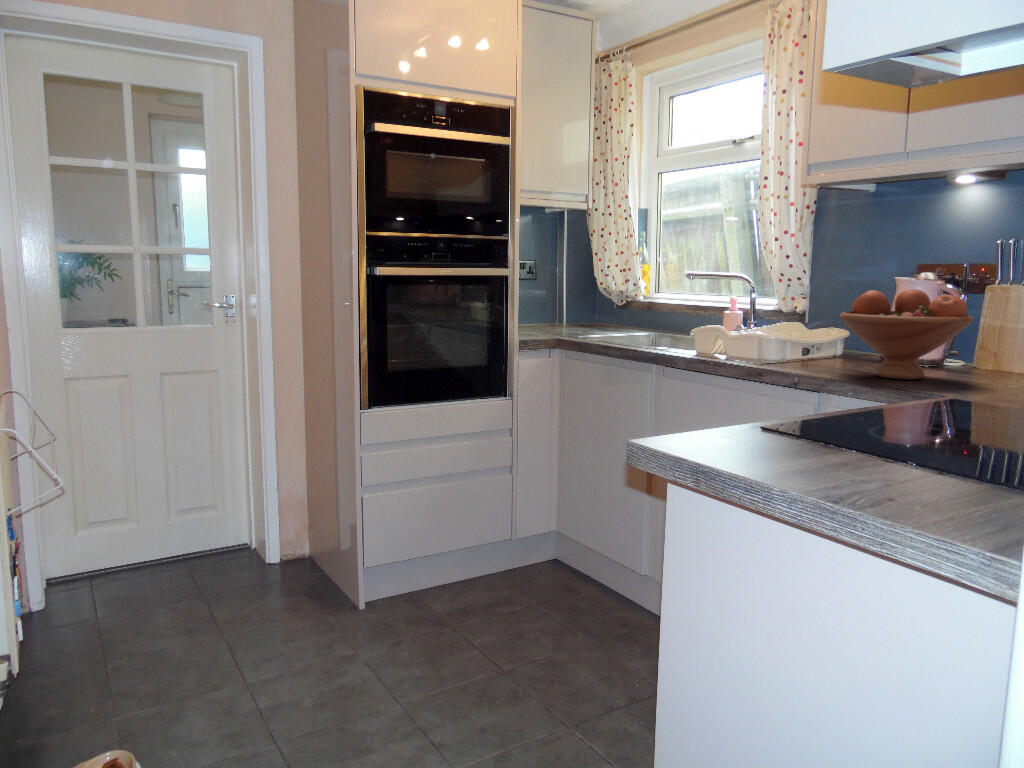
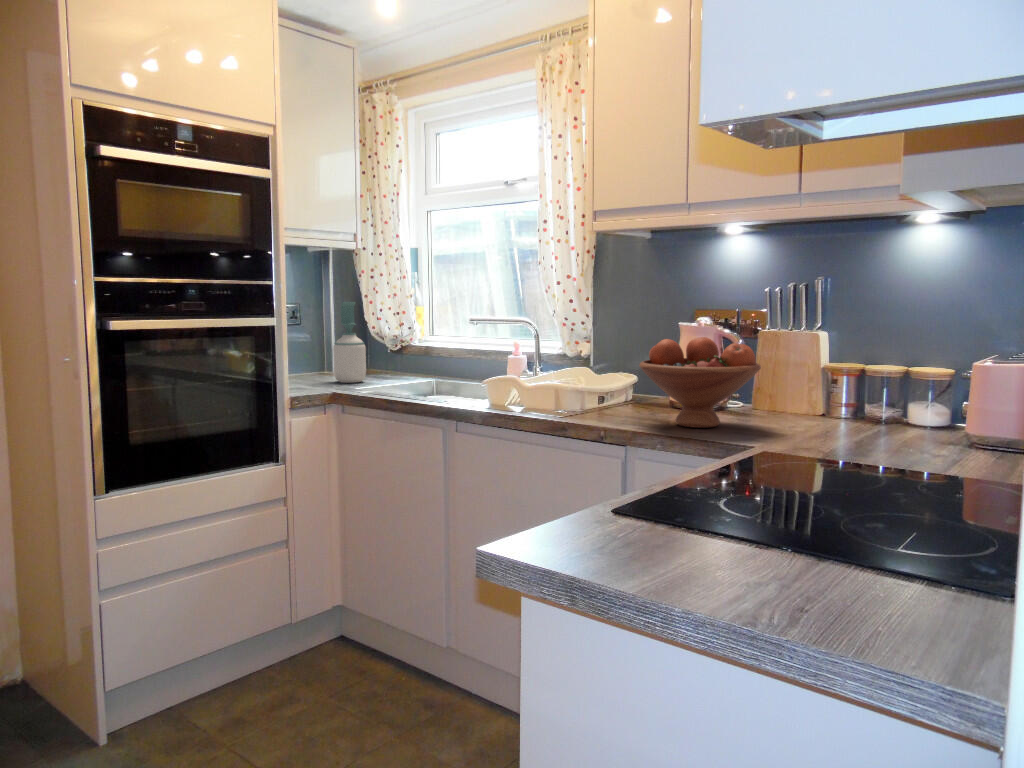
soap bottle: none [561,258,590,332] -> present [333,302,366,383]

